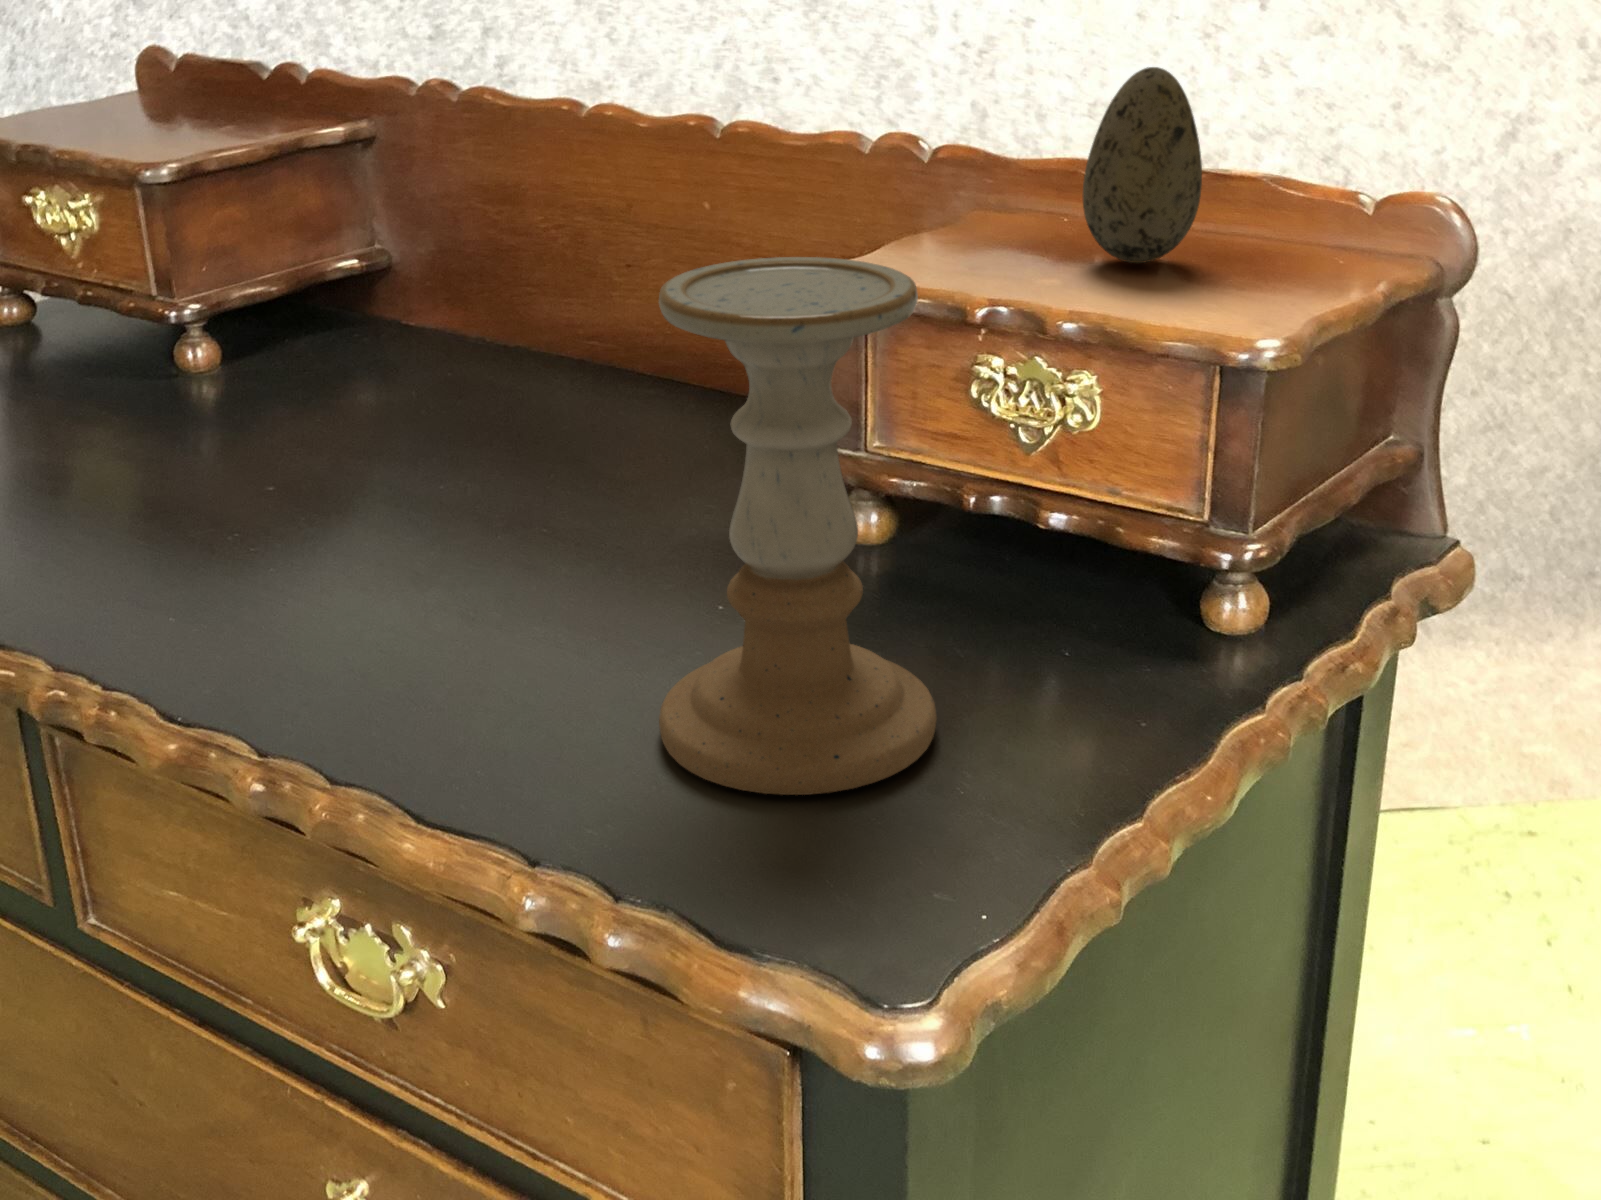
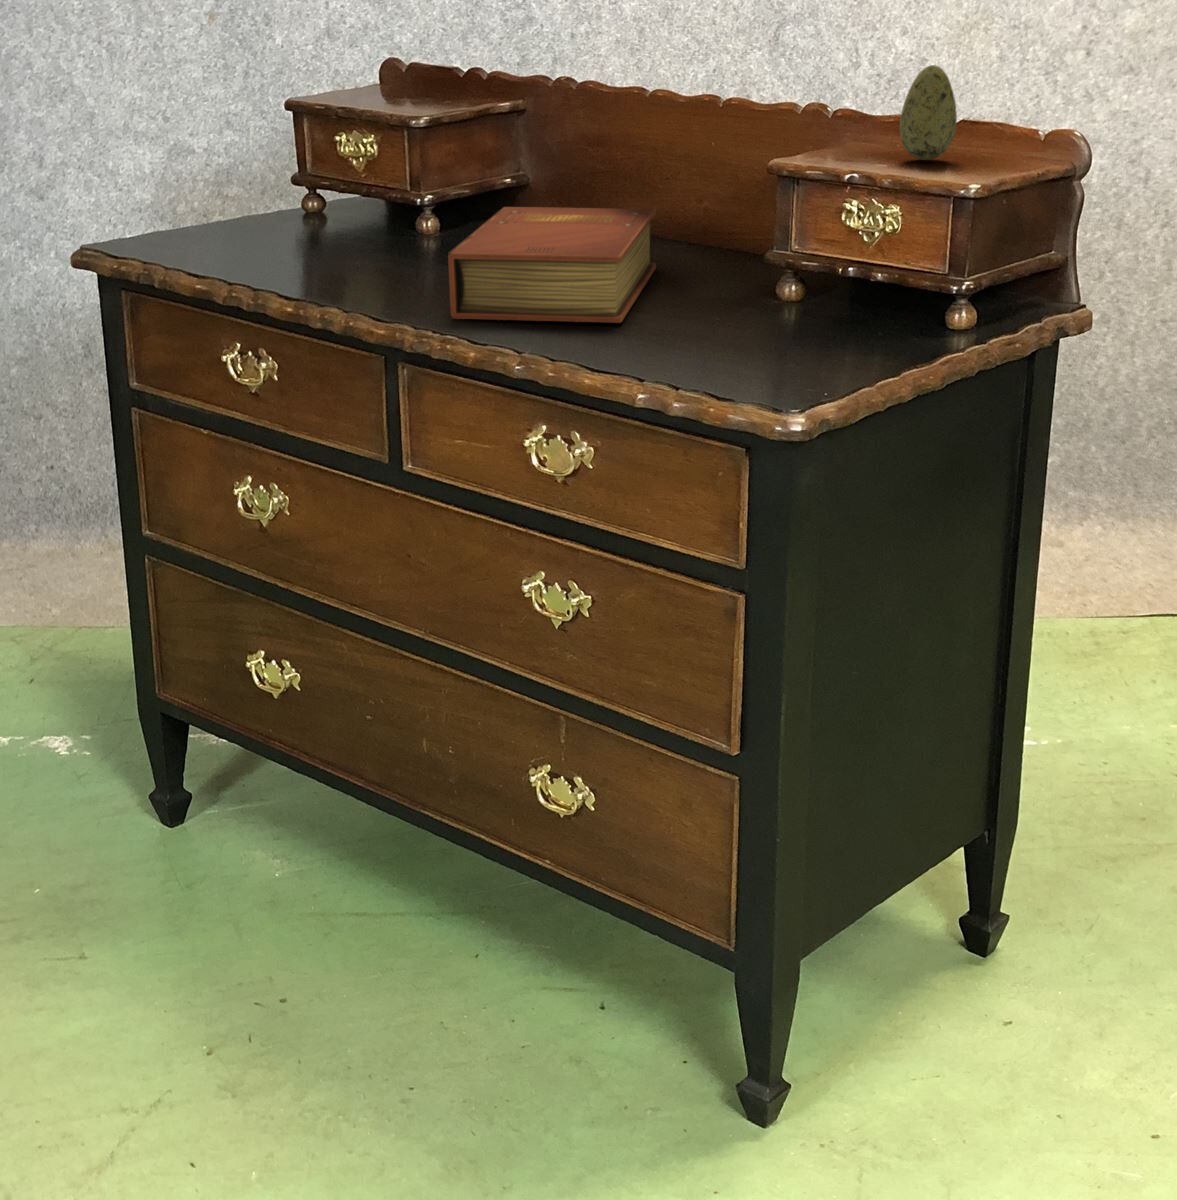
candle holder: present [659,257,937,795] -> none [693,141,815,366]
book: none [123,342,607,632] -> present [448,207,656,323]

